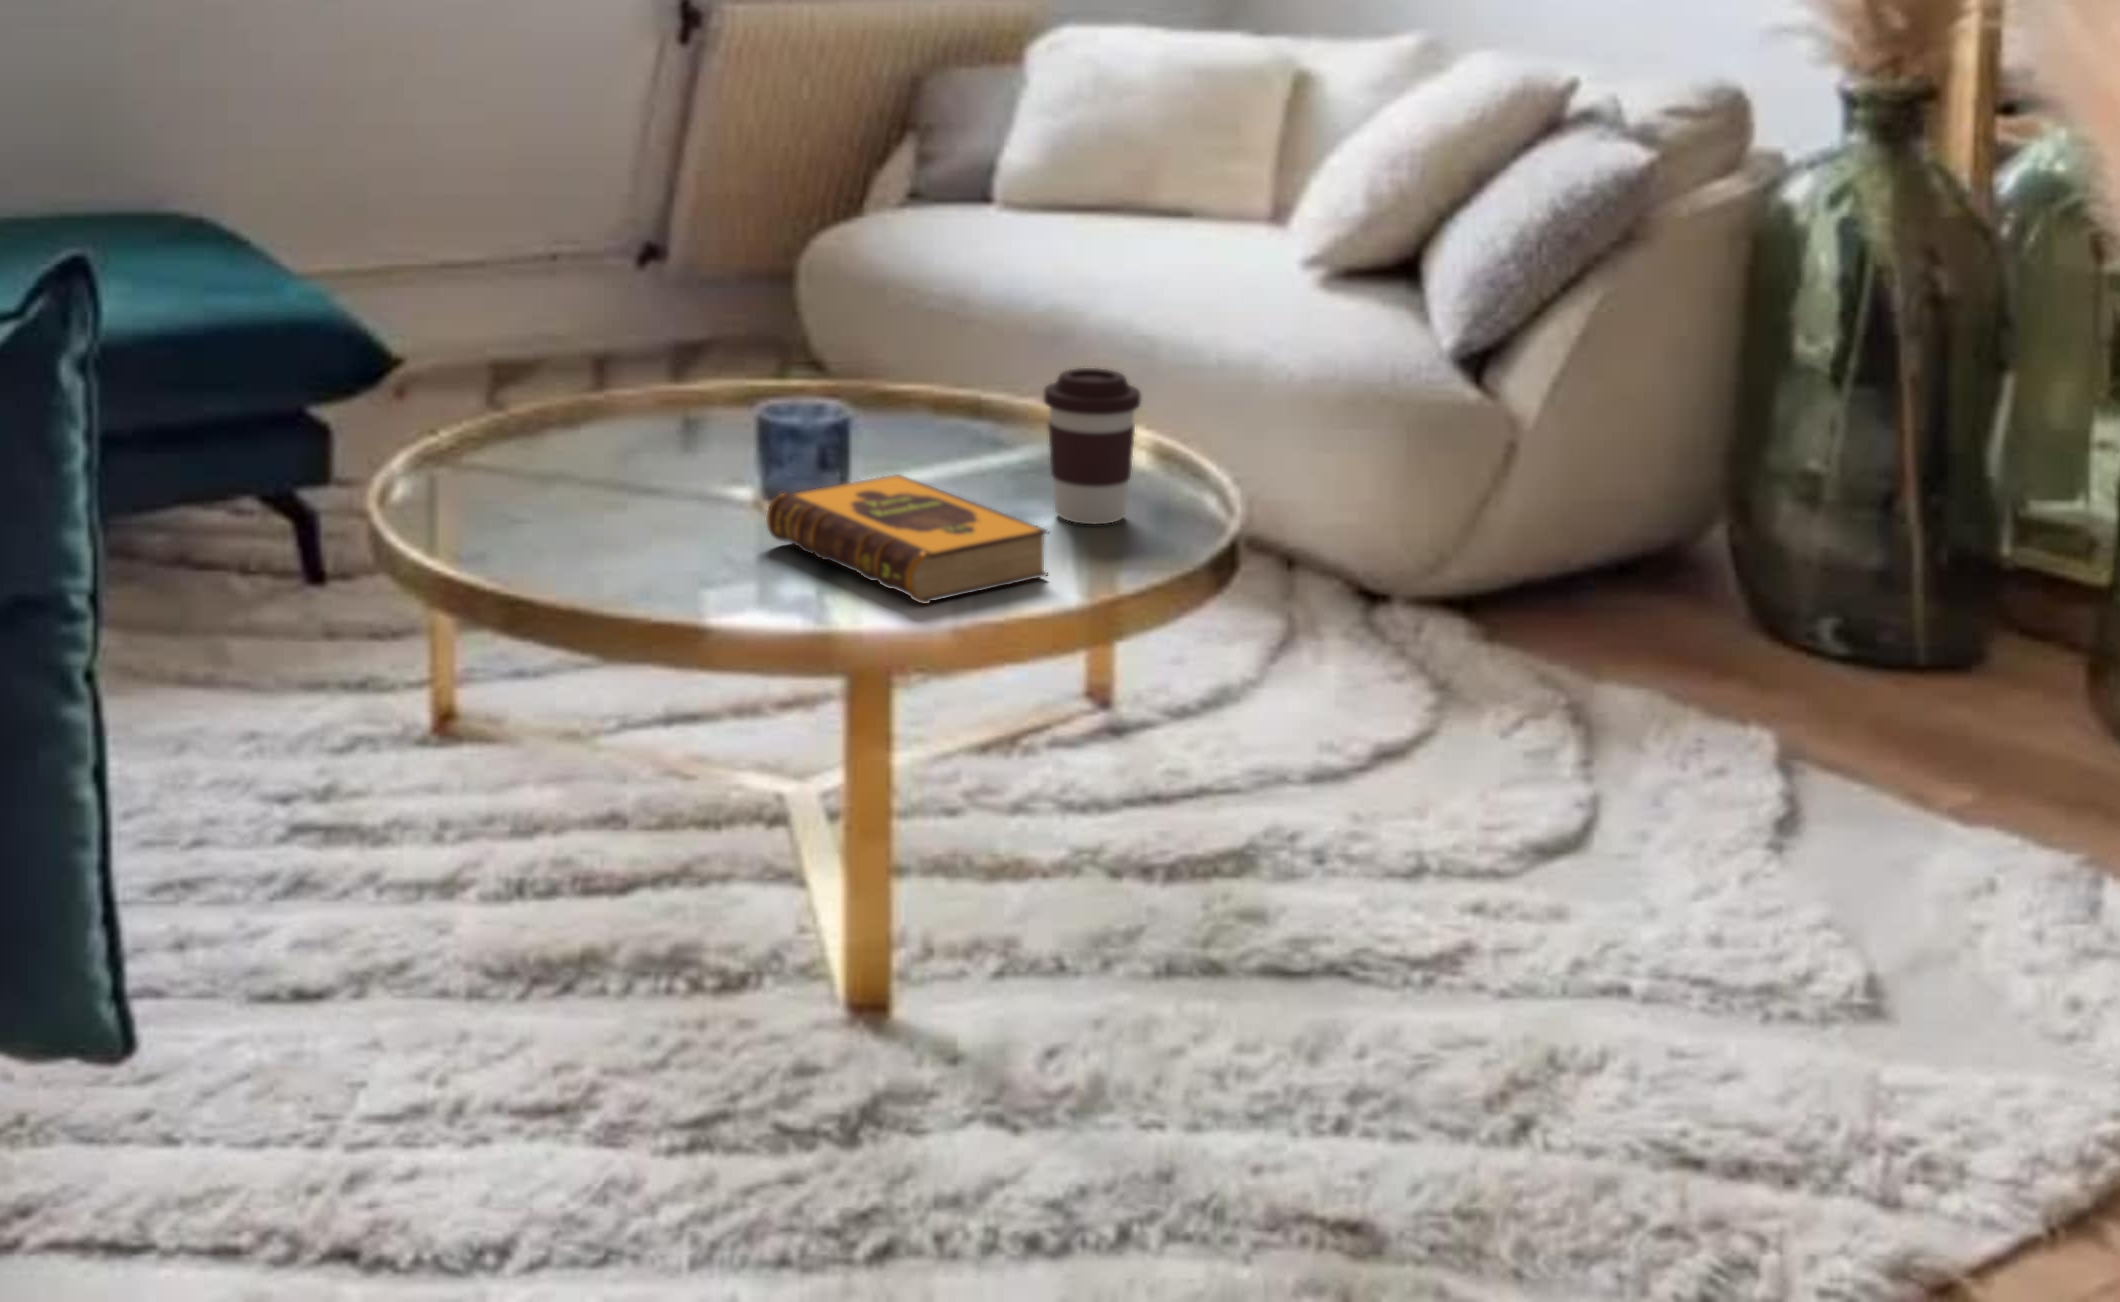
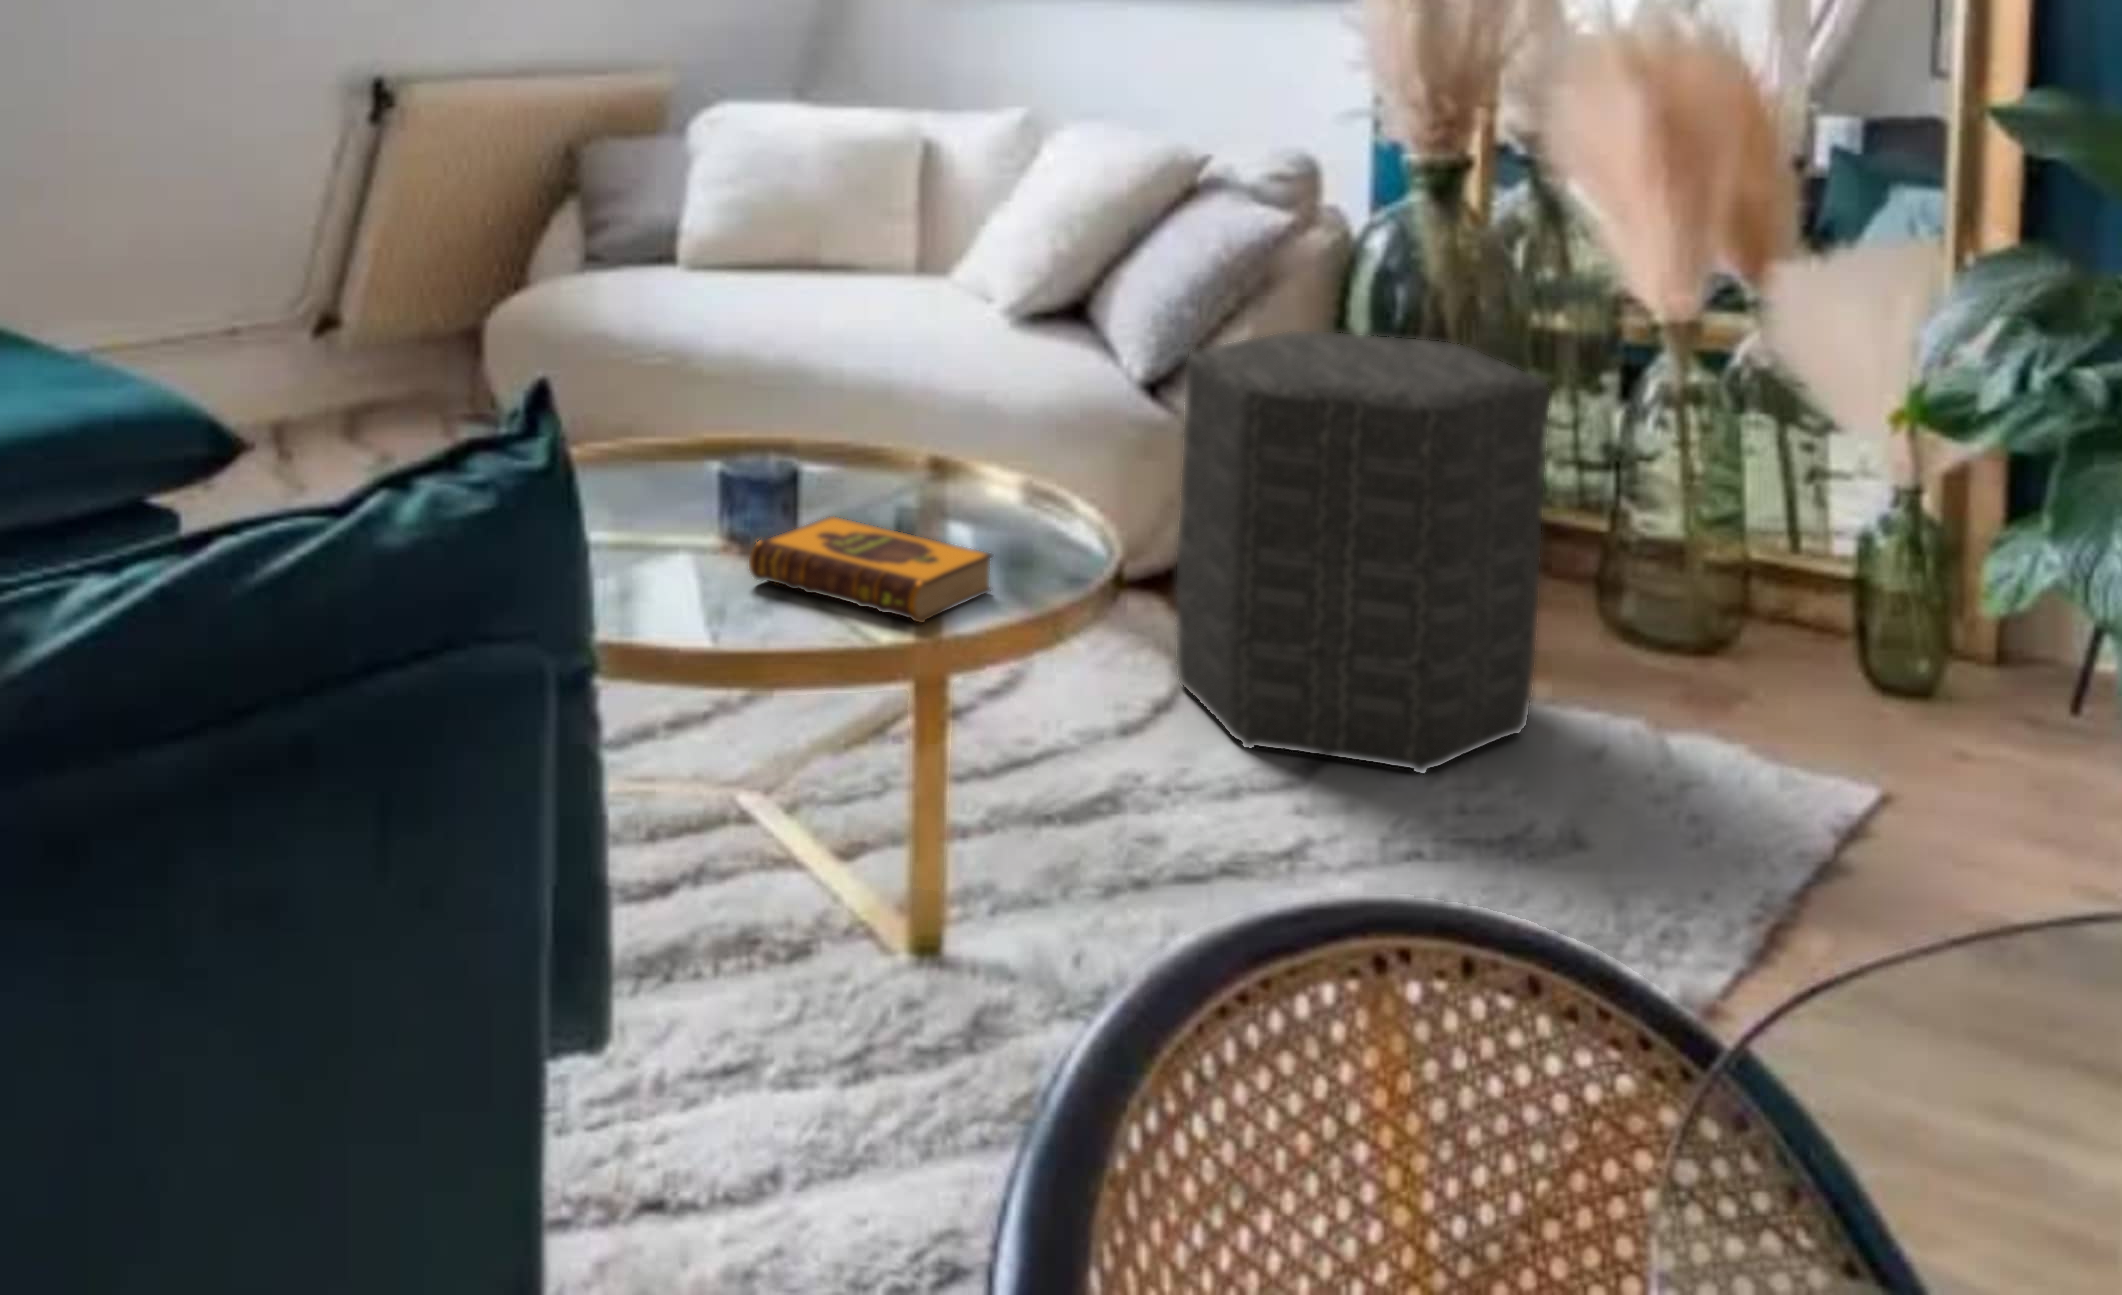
ottoman: none [1424,295,1918,880] -> present [1177,331,1549,774]
coffee cup: present [1044,368,1141,524] -> none [938,417,1016,544]

